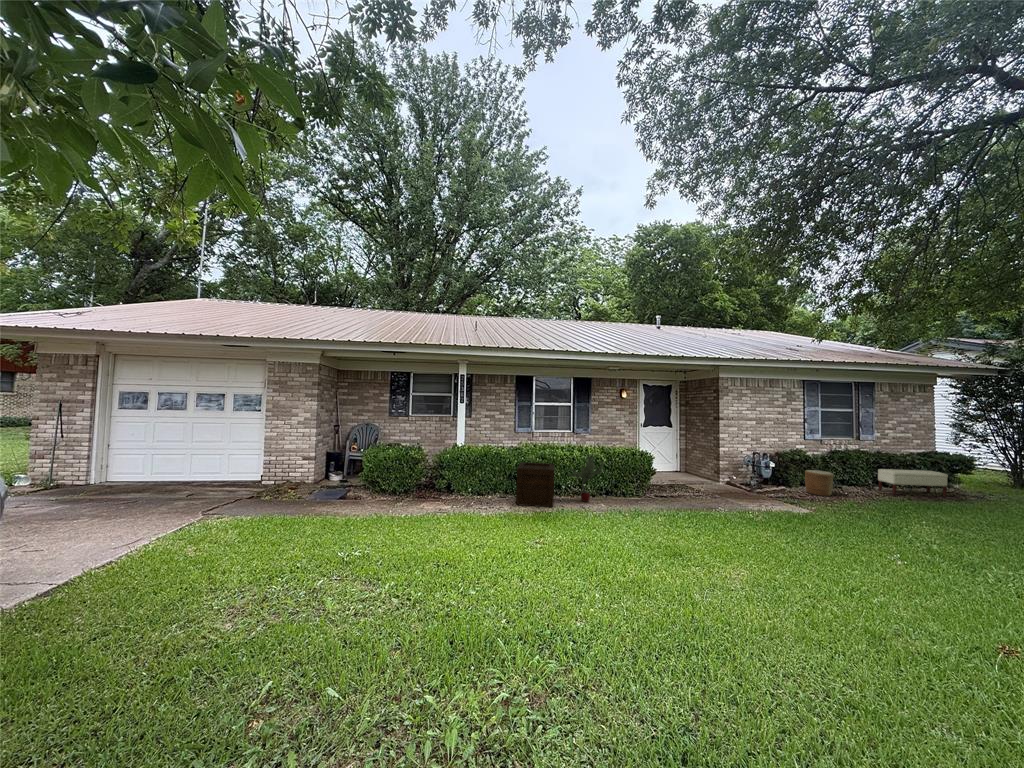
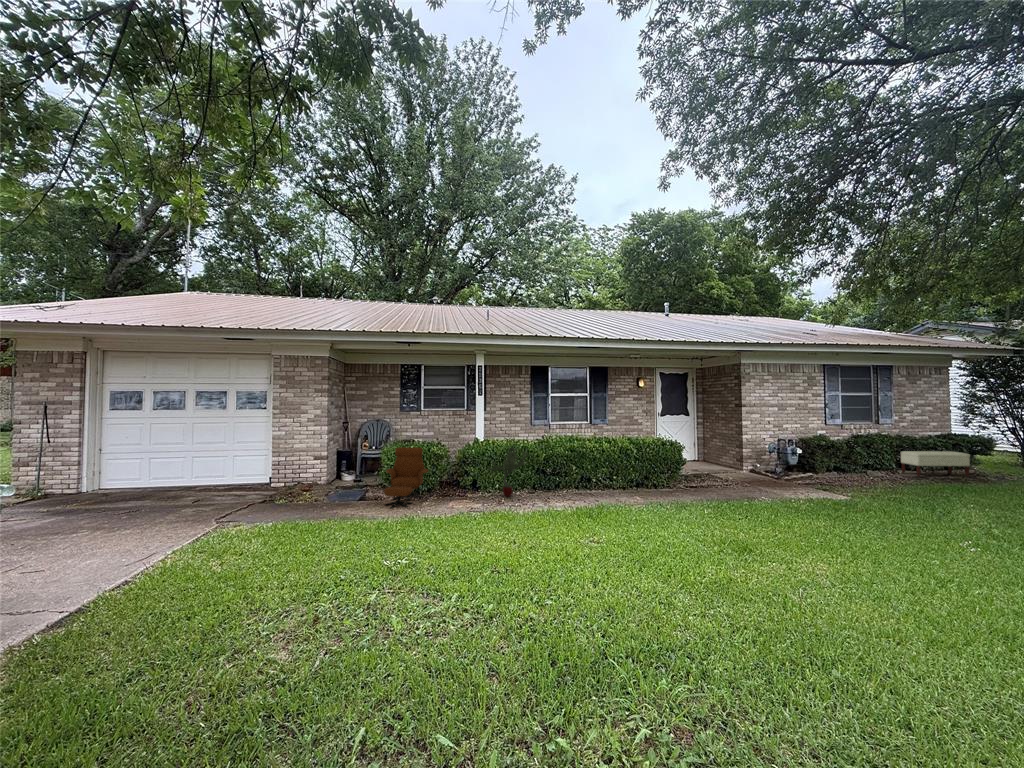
lounge chair: none [358,452,404,511] -> present [384,447,428,509]
potted tree: present [568,455,605,502] -> present [488,448,528,497]
wooden crate: present [516,462,554,507] -> none [548,454,588,499]
woven basket: present [805,470,834,496] -> none [831,454,861,480]

